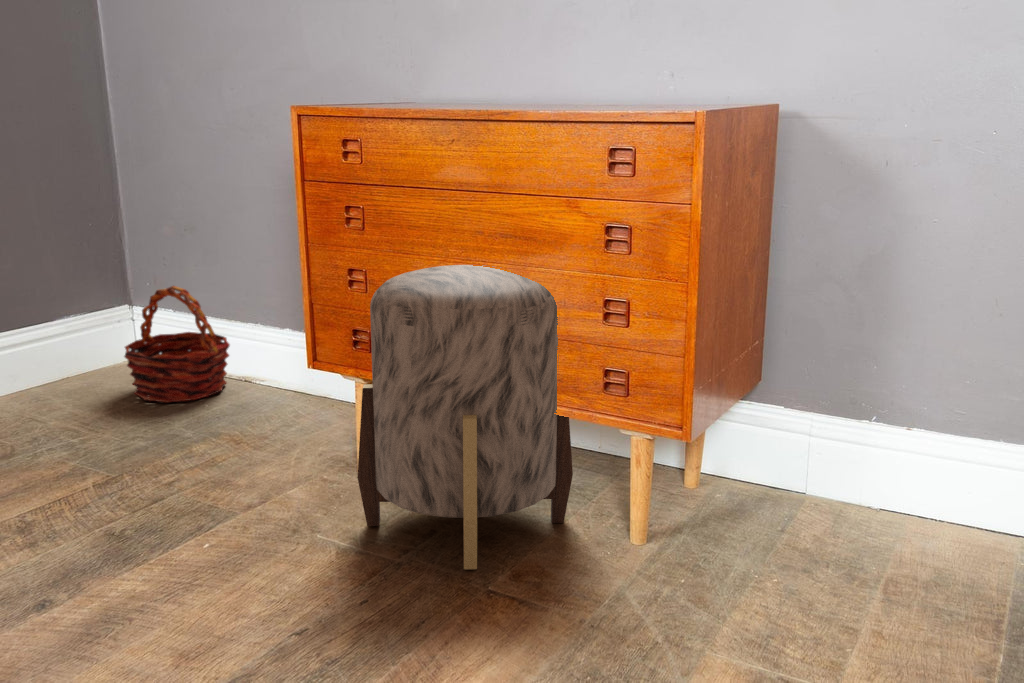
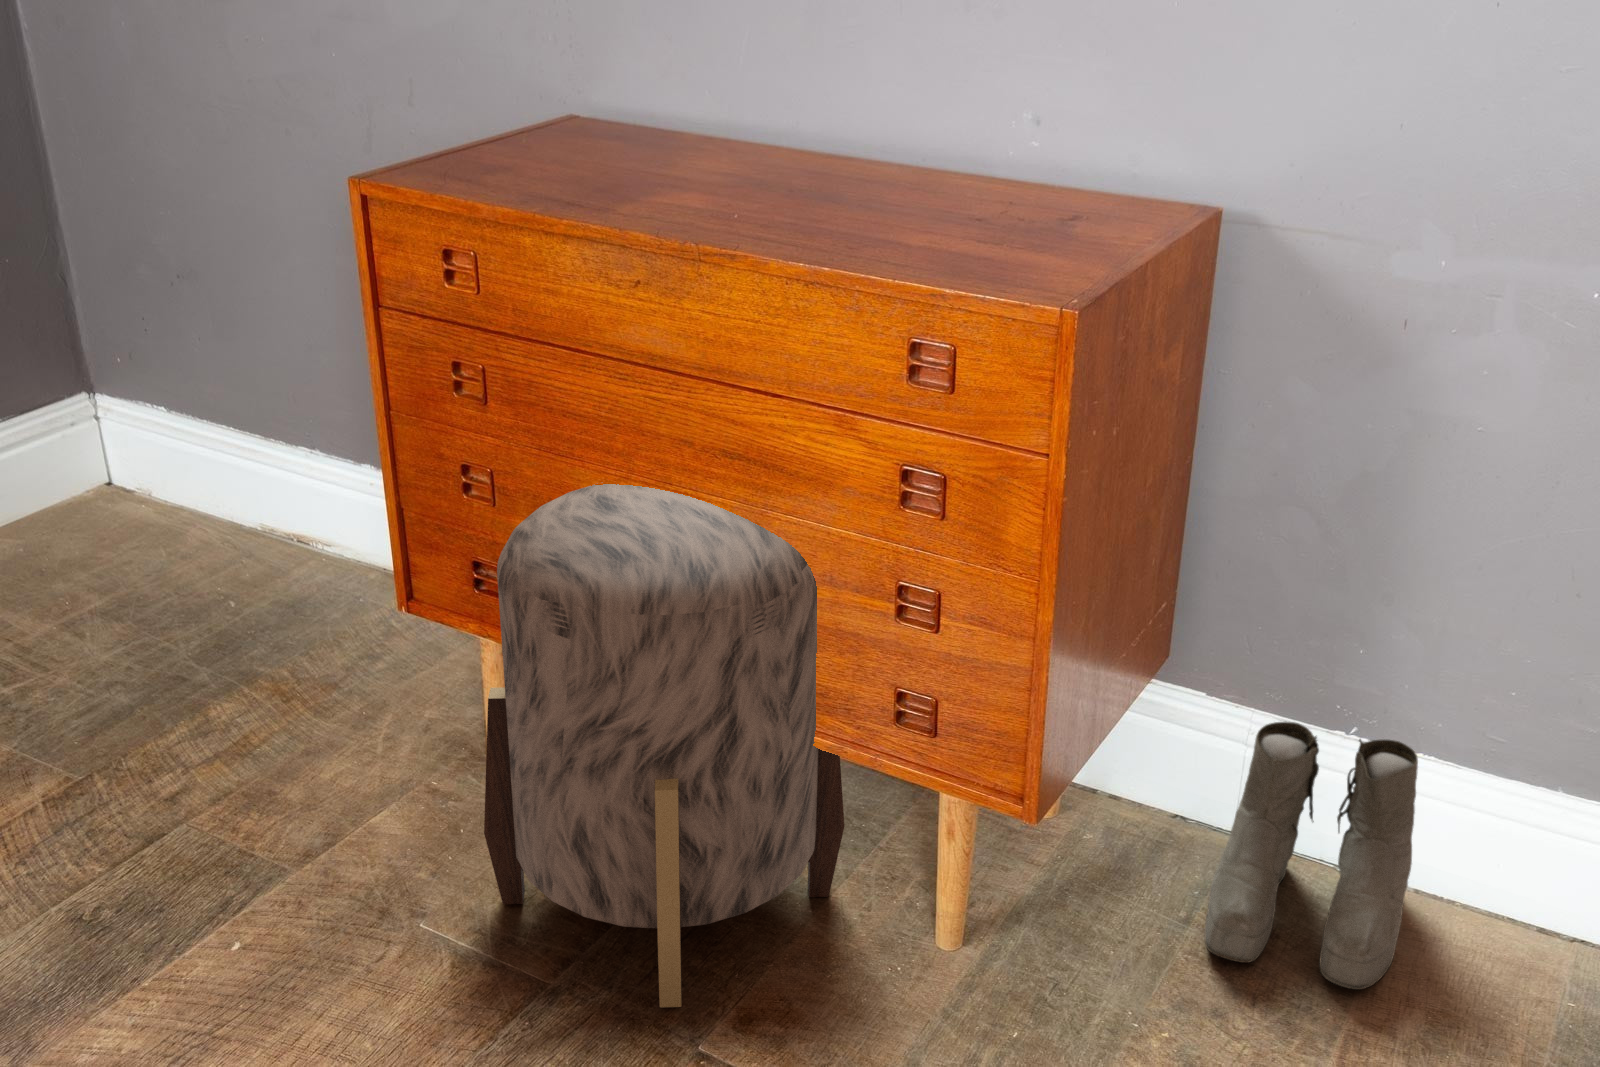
basket: present [124,286,230,403] -> none [82,393,267,598]
boots: none [794,409,916,558] -> present [1205,722,1418,990]

